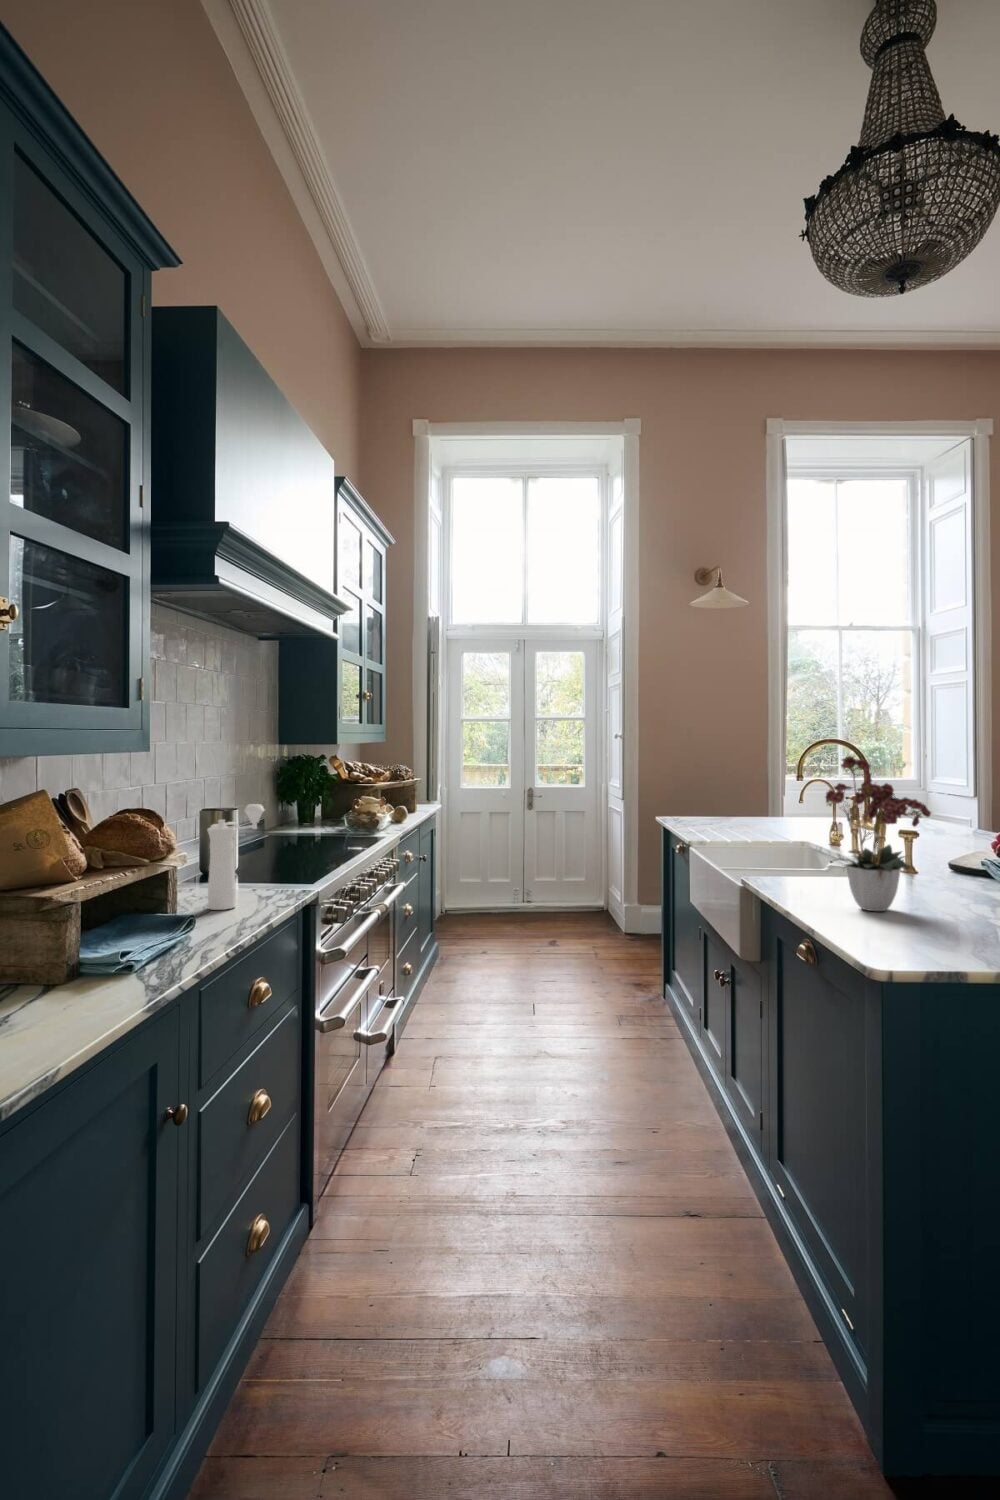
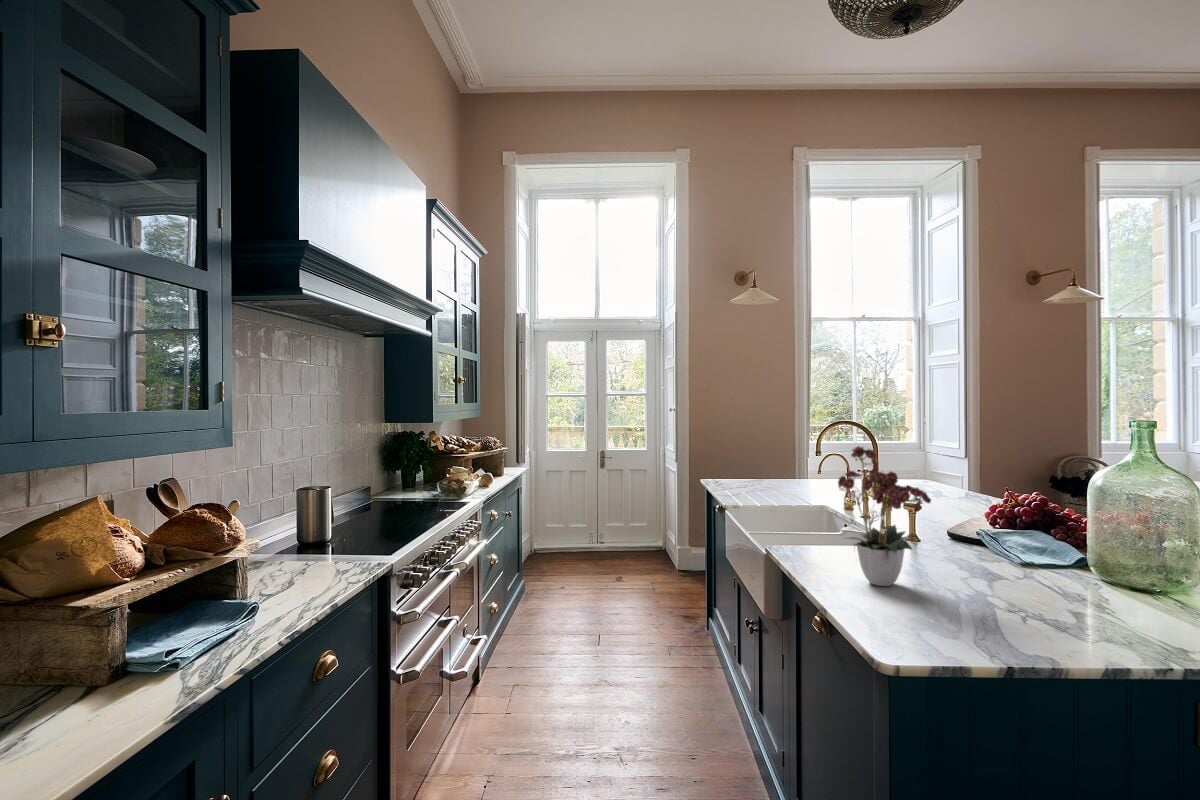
pepper mill: present [207,804,264,910] -> none [286,488,344,587]

